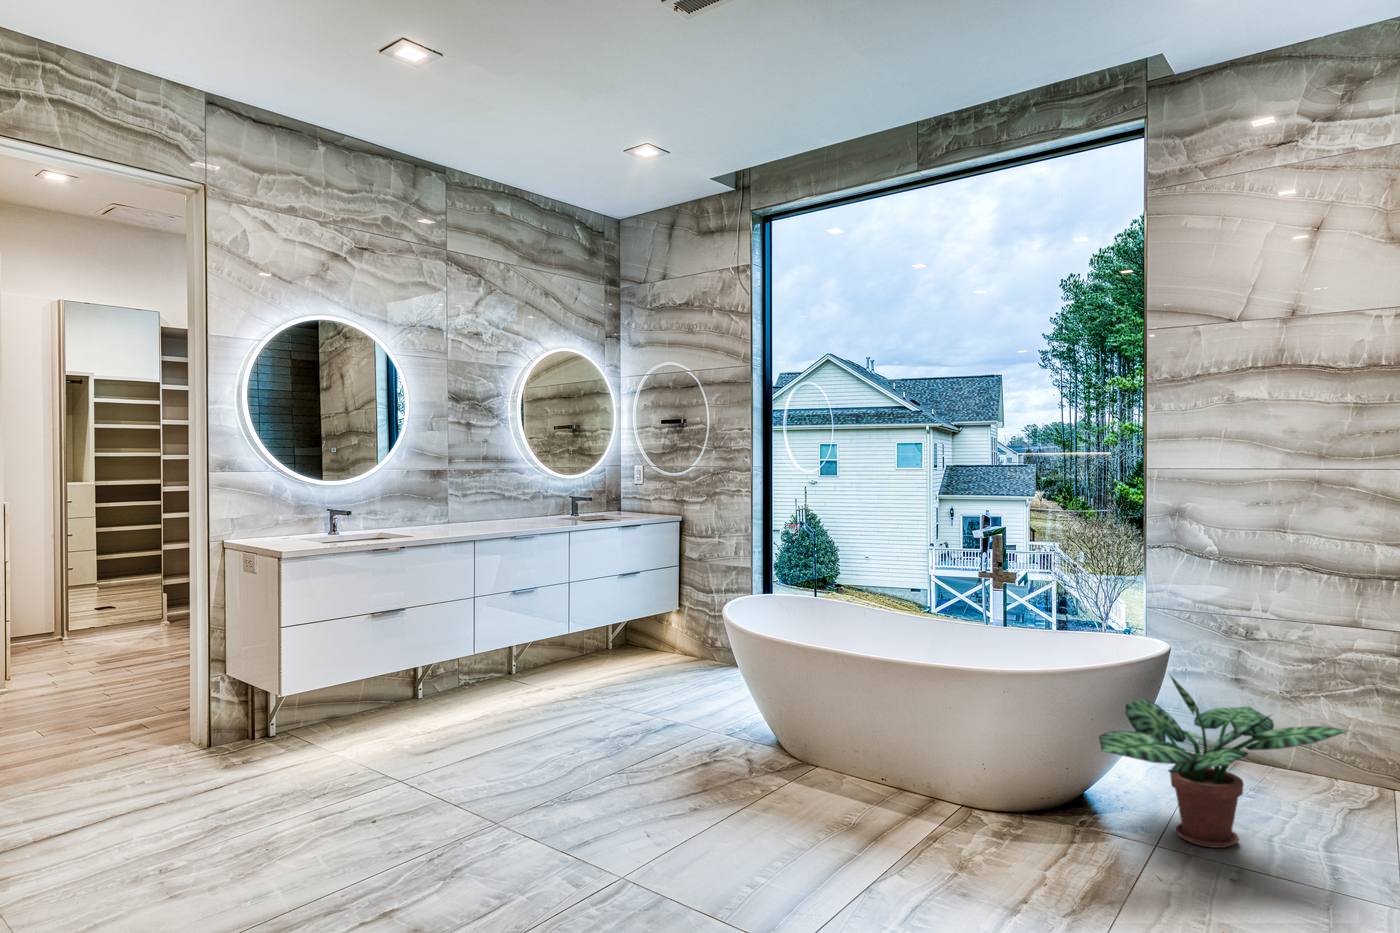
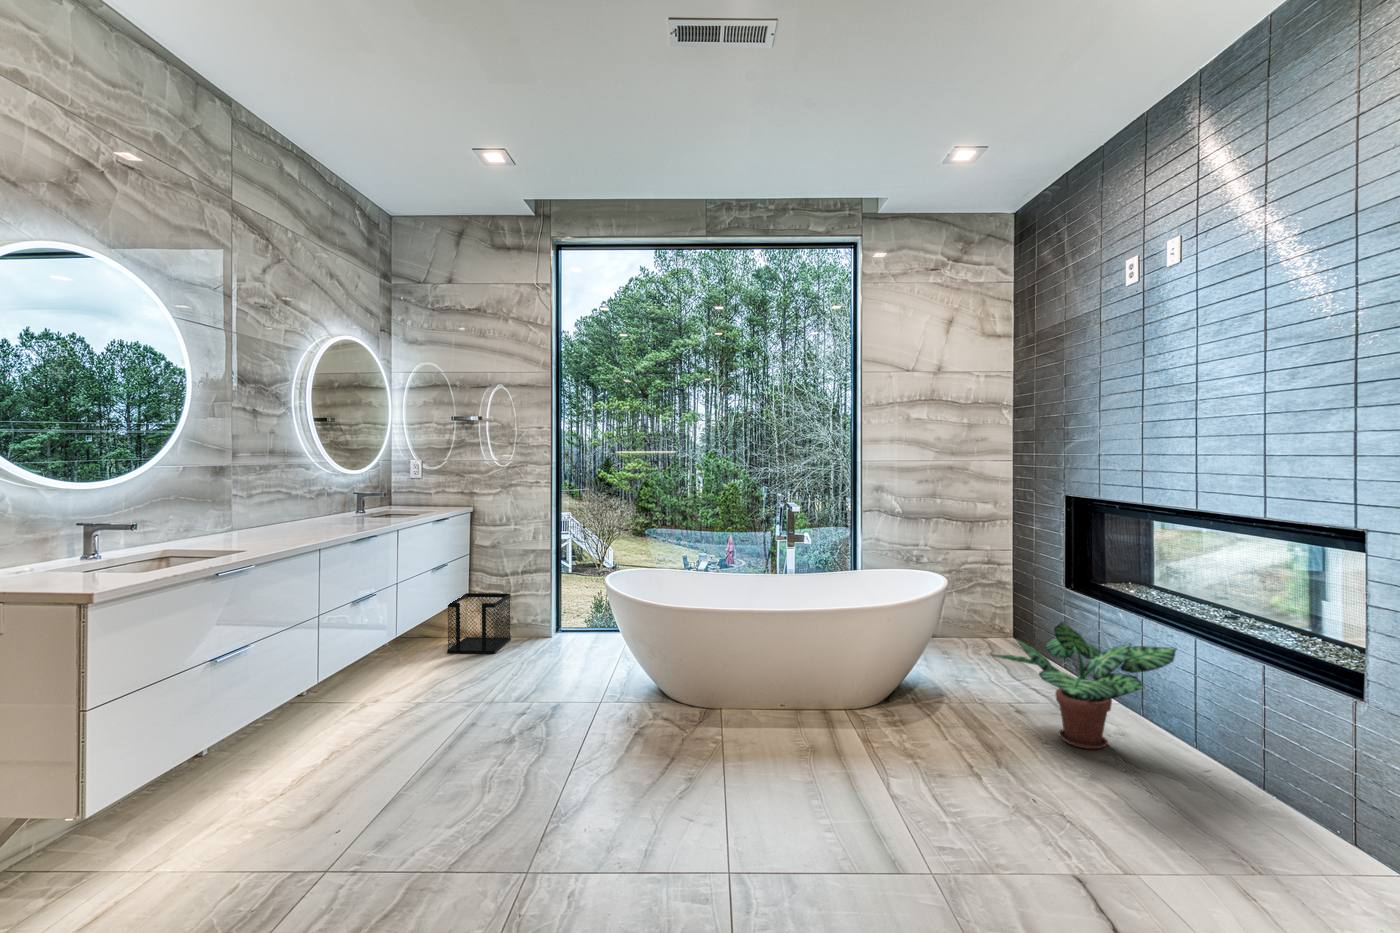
wastebasket: none [647,604,715,667] -> present [447,593,511,654]

